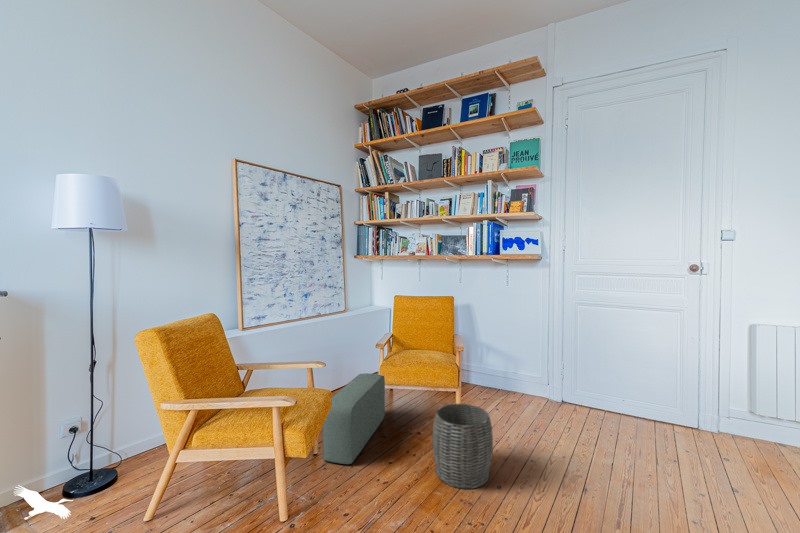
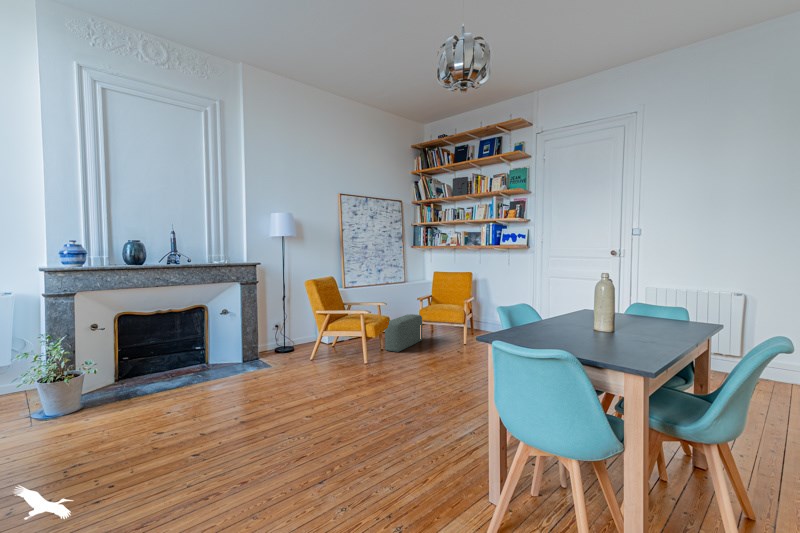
woven basket: present [432,404,493,489] -> none [438,325,469,361]

